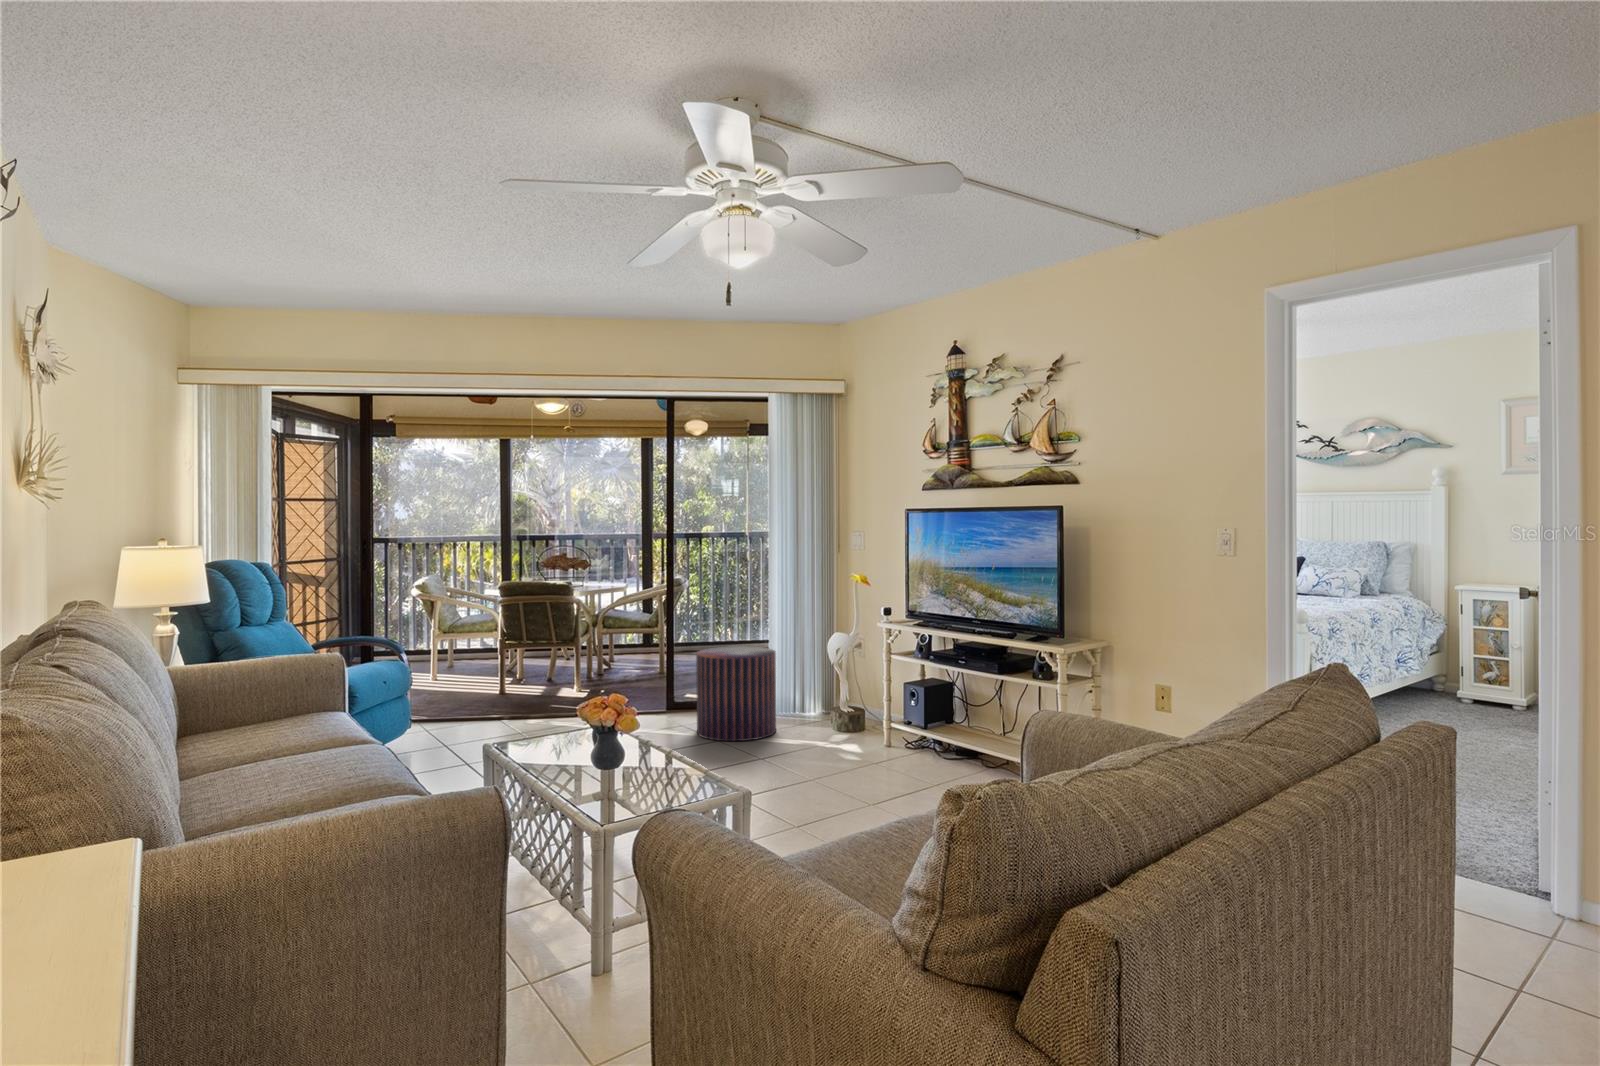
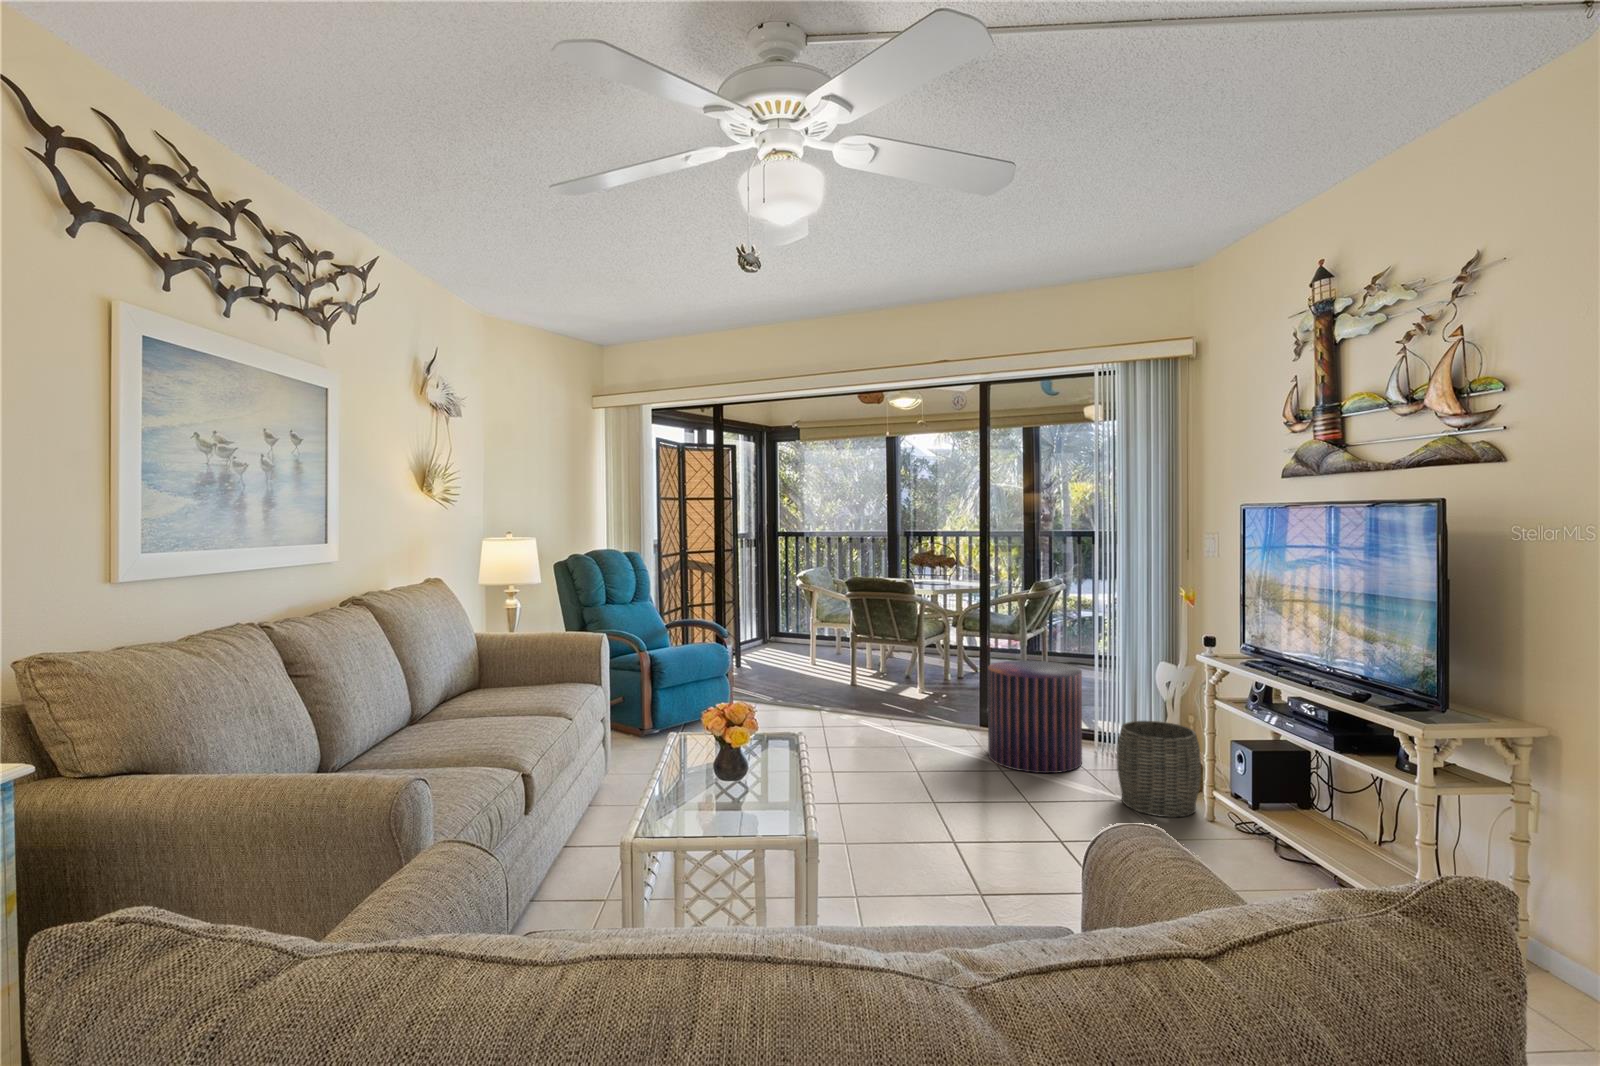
woven basket: none [822,680,882,751] -> present [1117,721,1201,817]

